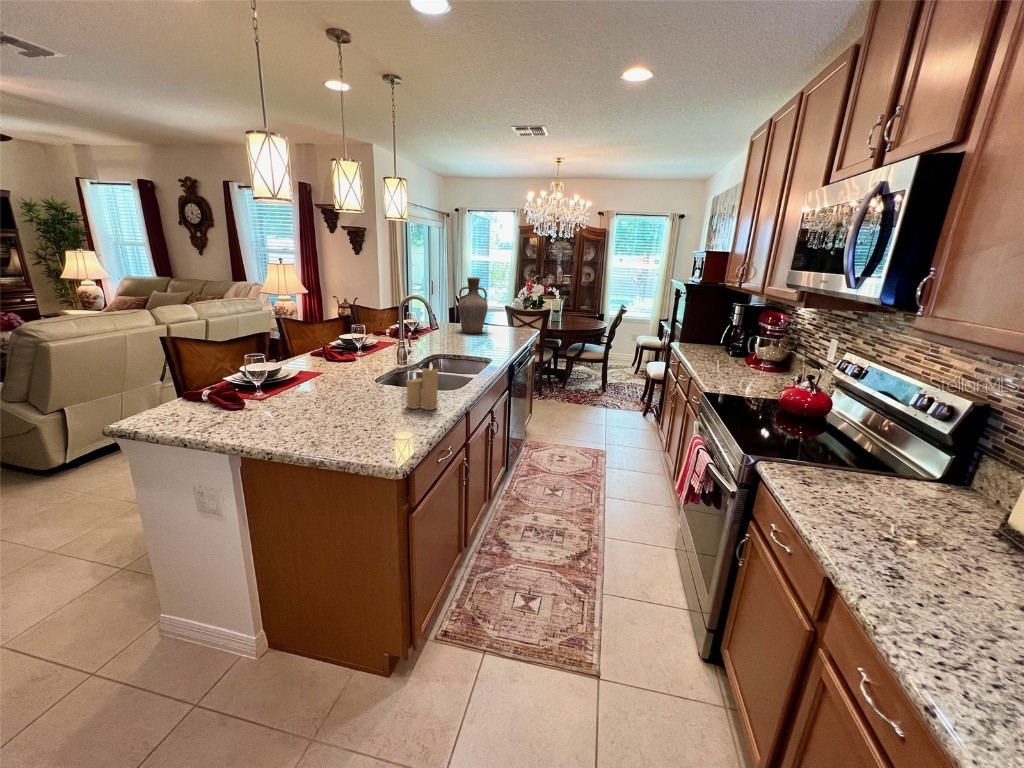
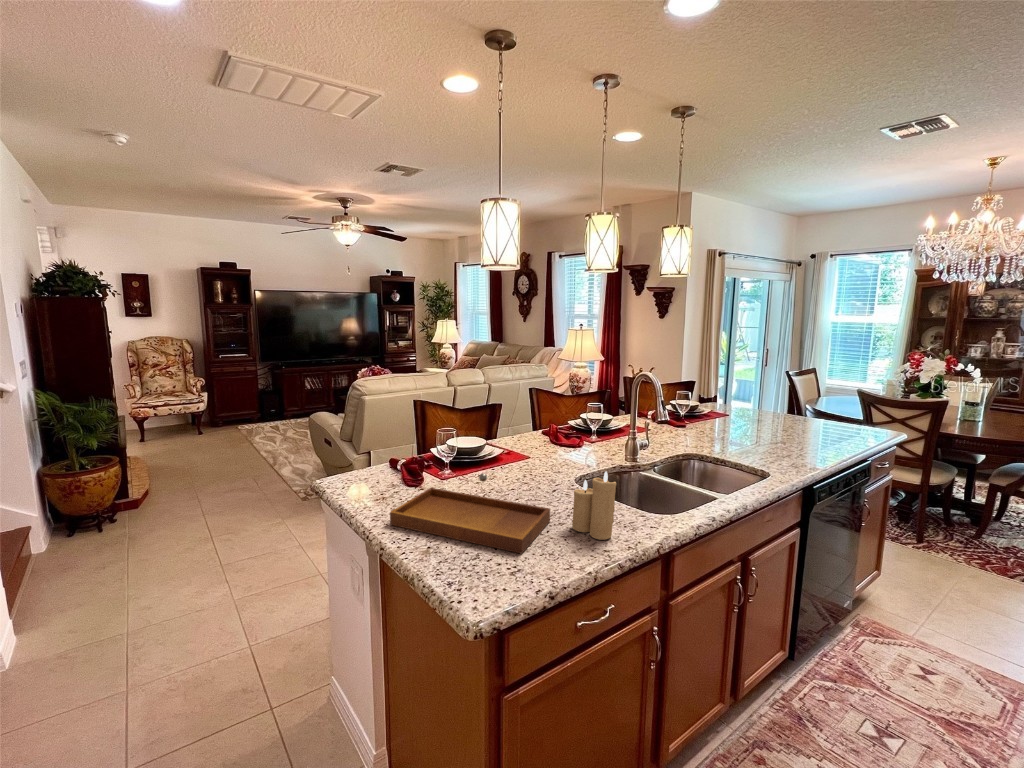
vase: present [458,277,488,334] -> none [750,347,798,429]
tray: none [254,380,390,438] -> present [390,474,550,554]

